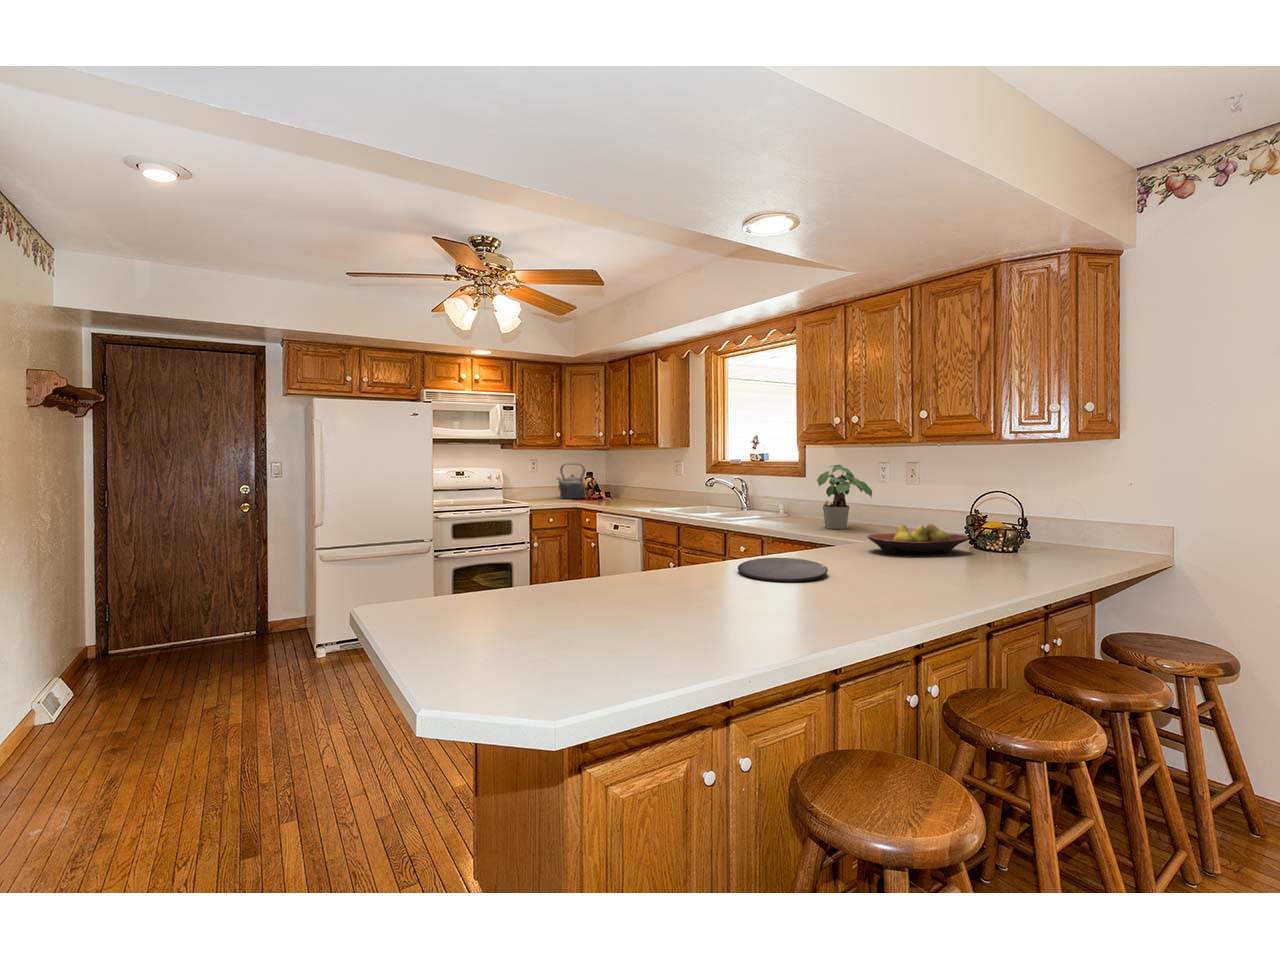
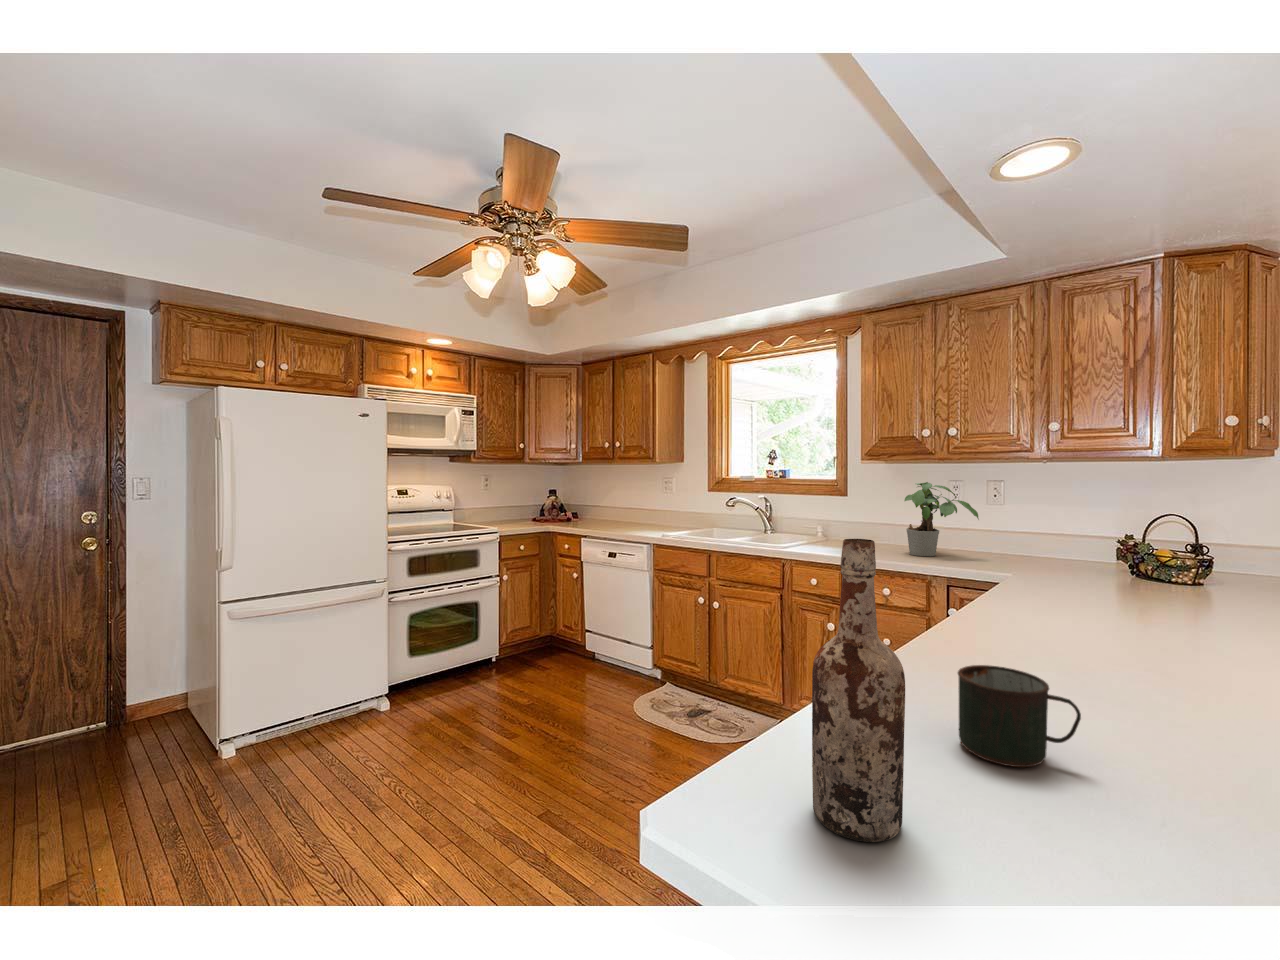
kettle: present [557,463,585,499] -> none [512,479,548,520]
wine bottle: none [428,485,468,611] -> present [812,539,905,842]
fruit bowl: present [867,524,969,554] -> none [1059,555,1176,595]
mug: none [546,558,587,603] -> present [958,665,1081,767]
plate: present [738,558,828,582] -> none [1027,615,1191,662]

